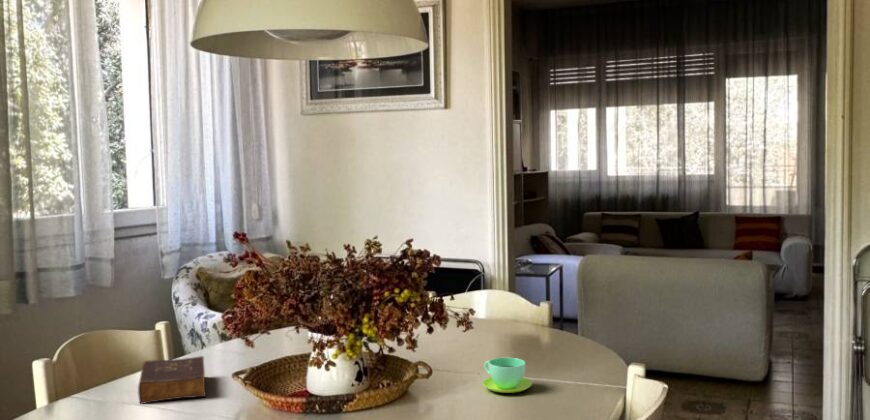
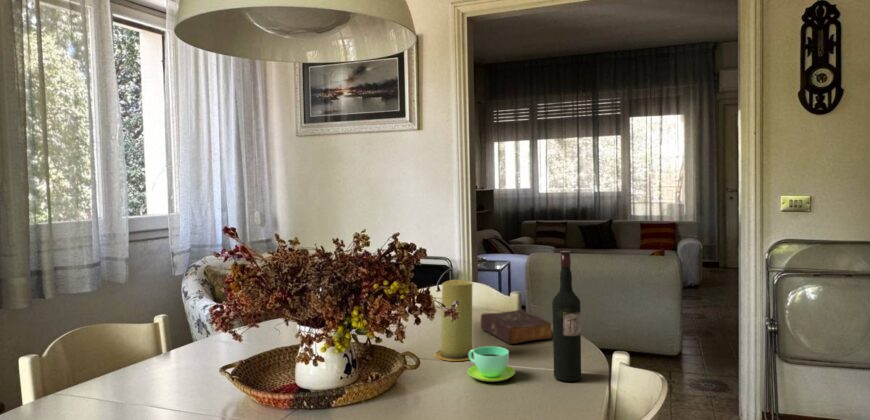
wine bottle: none [570,259,601,394] -> present [552,251,581,381]
candle: none [452,287,497,373] -> present [436,280,474,361]
book: present [138,356,206,404] -> present [481,310,552,344]

